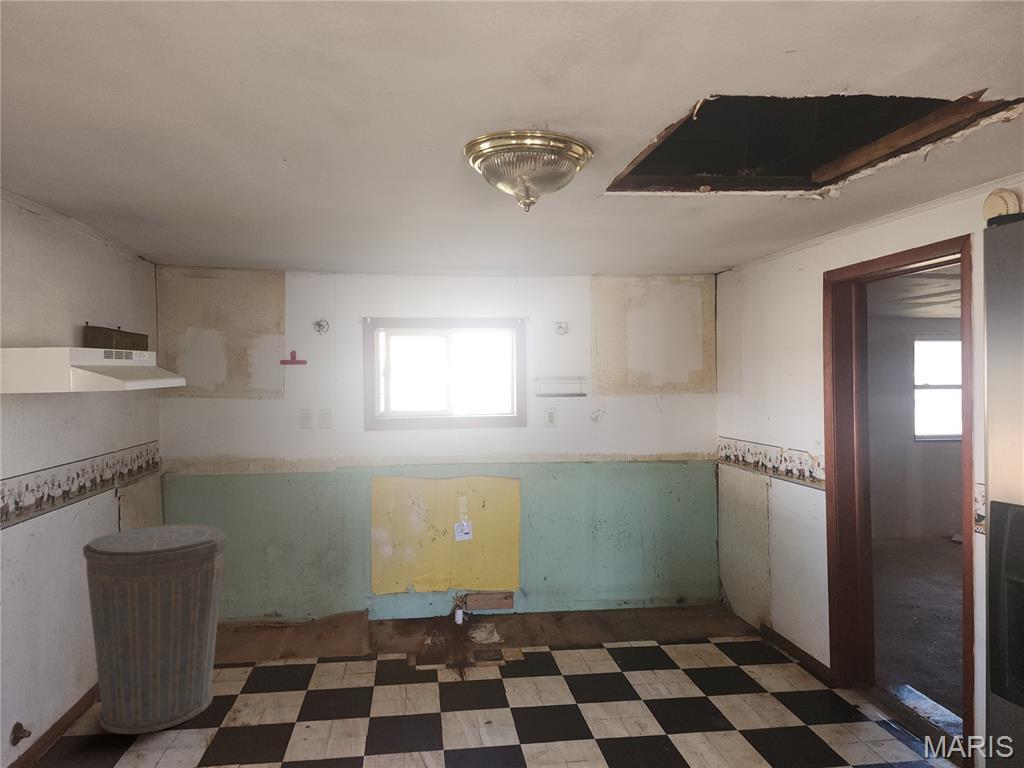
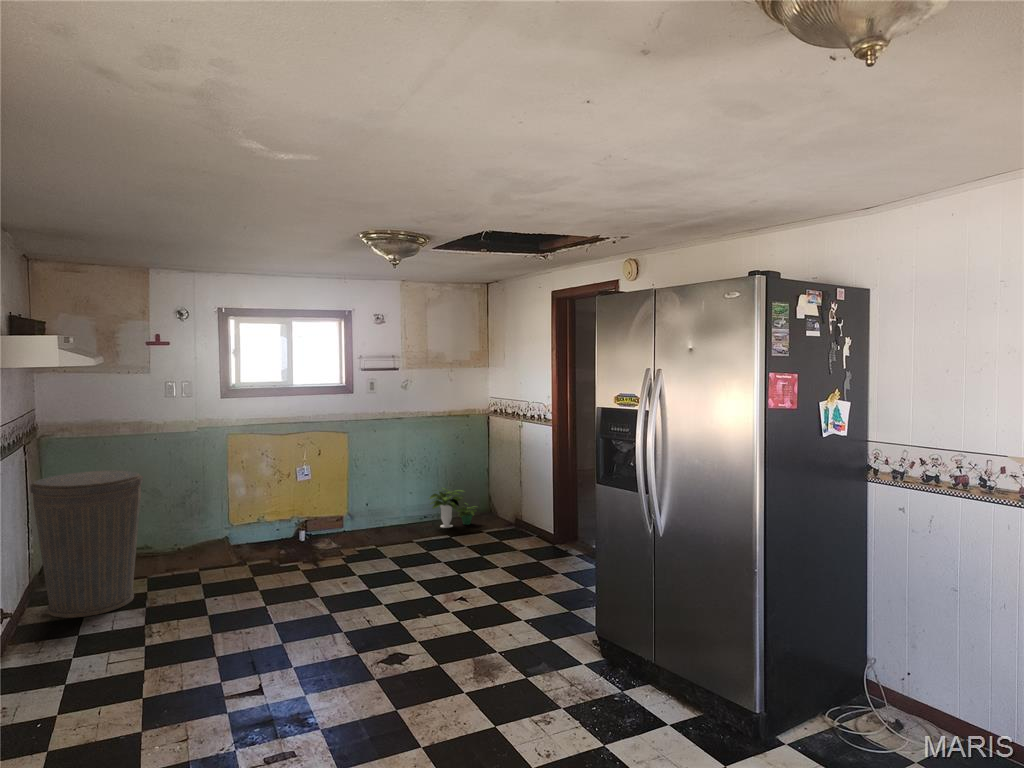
potted plant: none [629,564,702,624] -> present [429,488,476,528]

